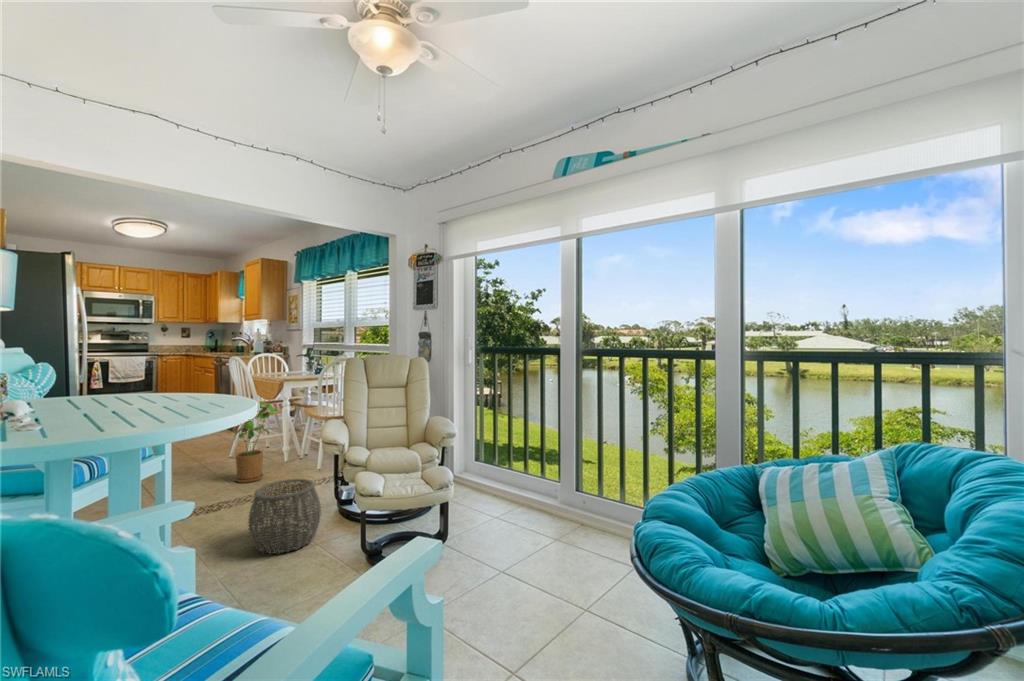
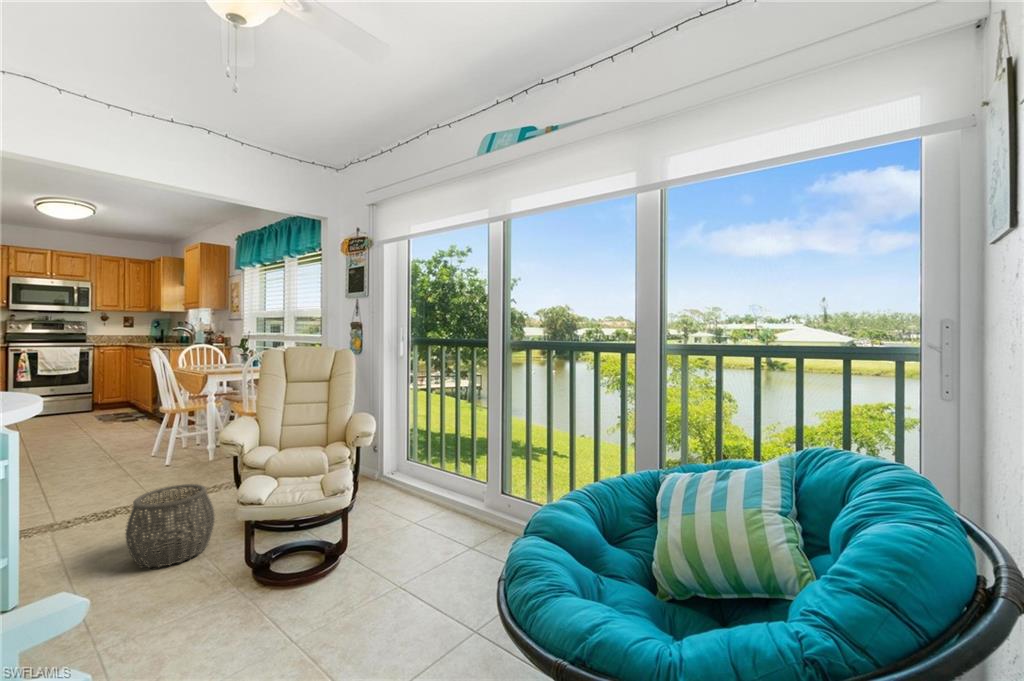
house plant: present [234,402,278,483] -> none [139,398,199,486]

